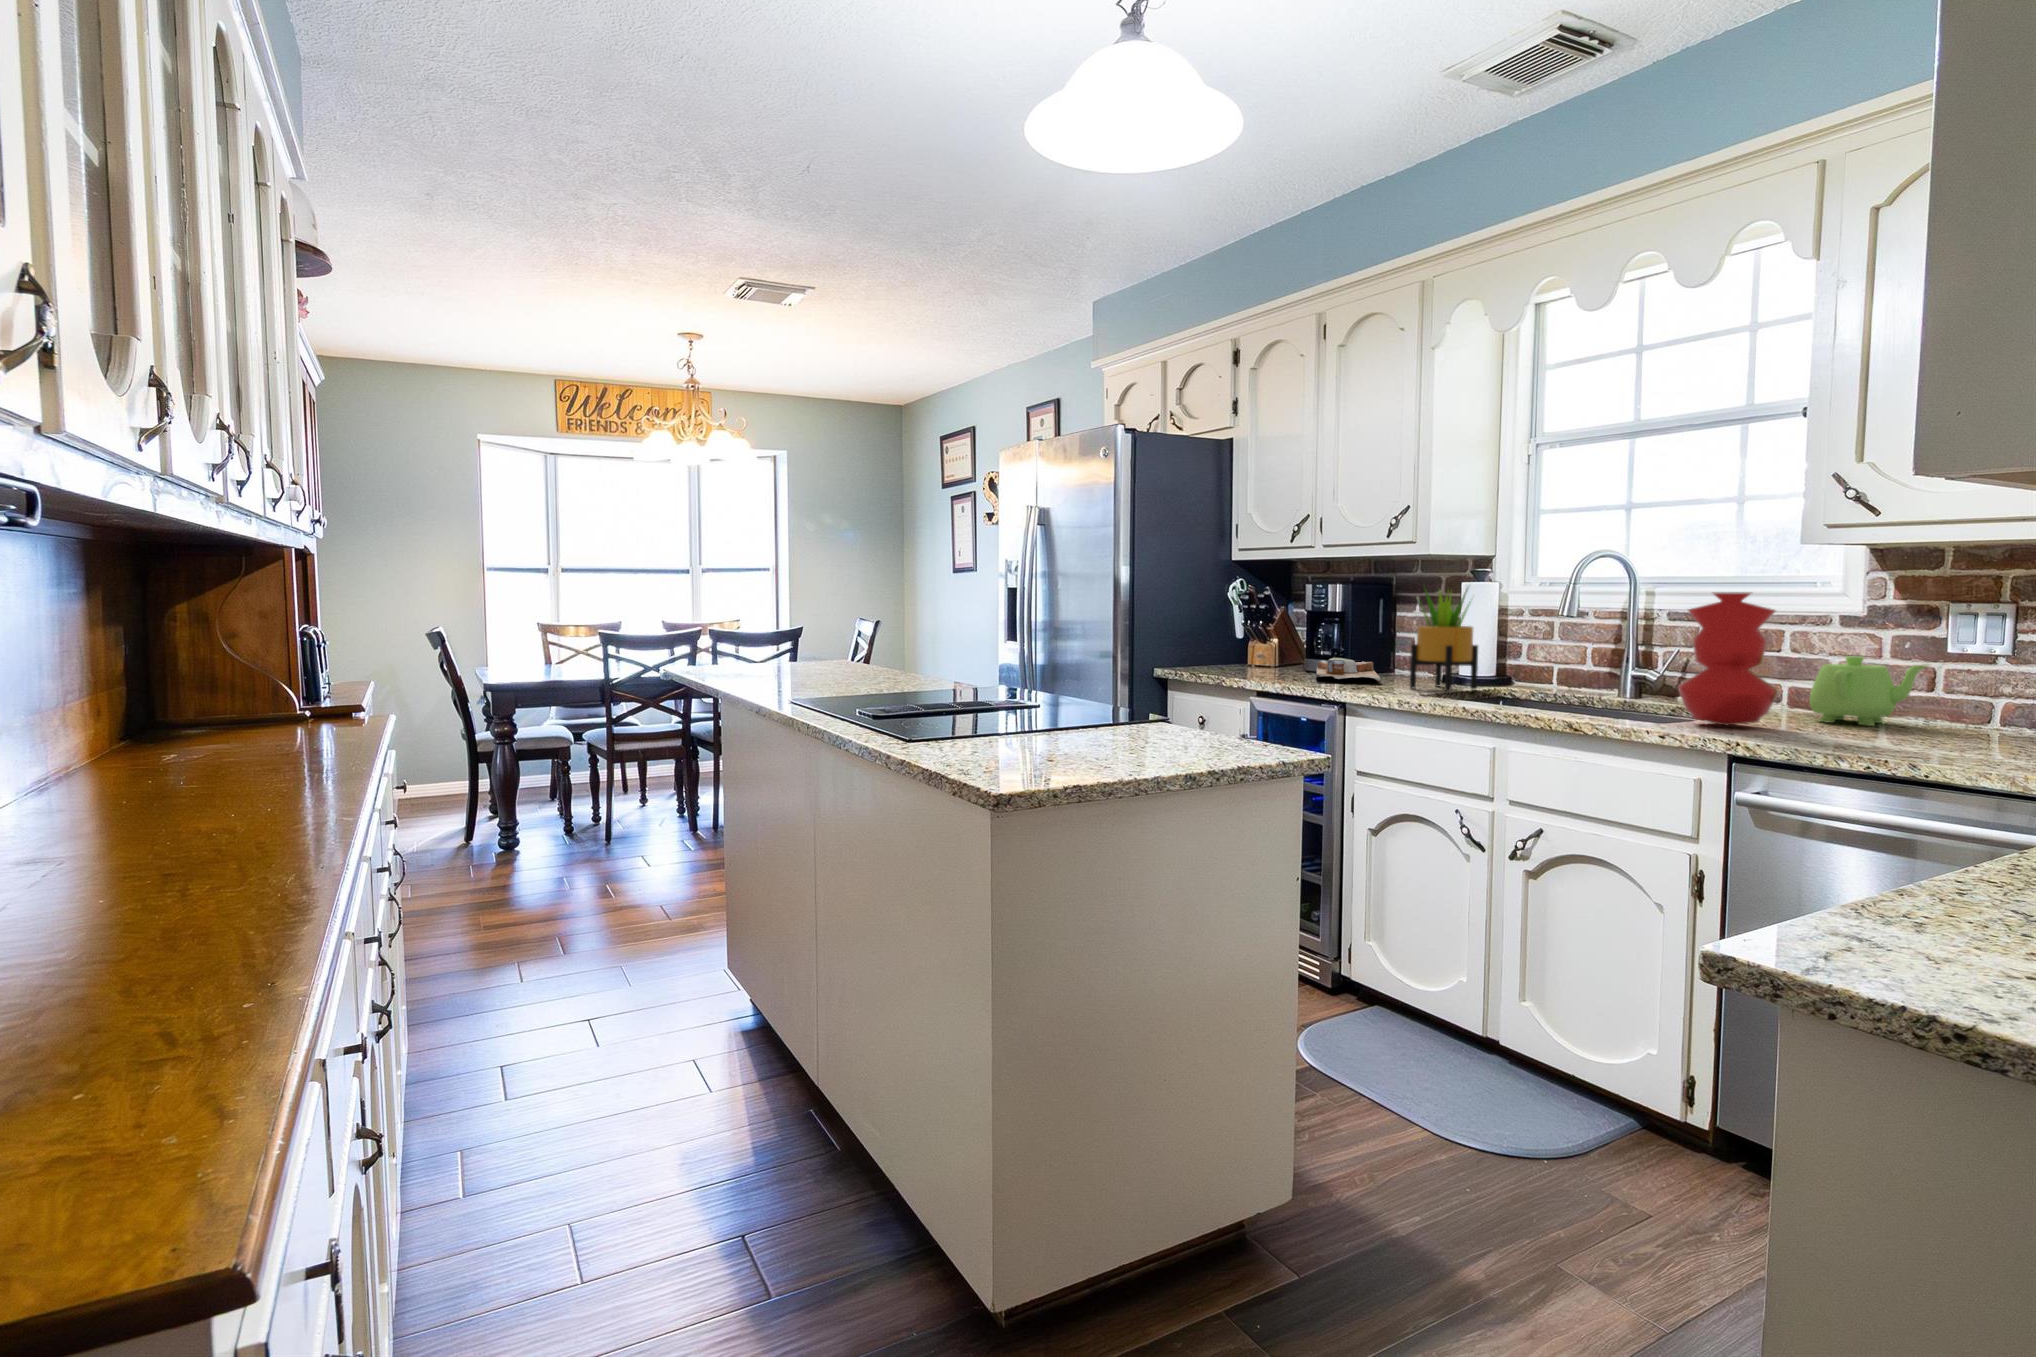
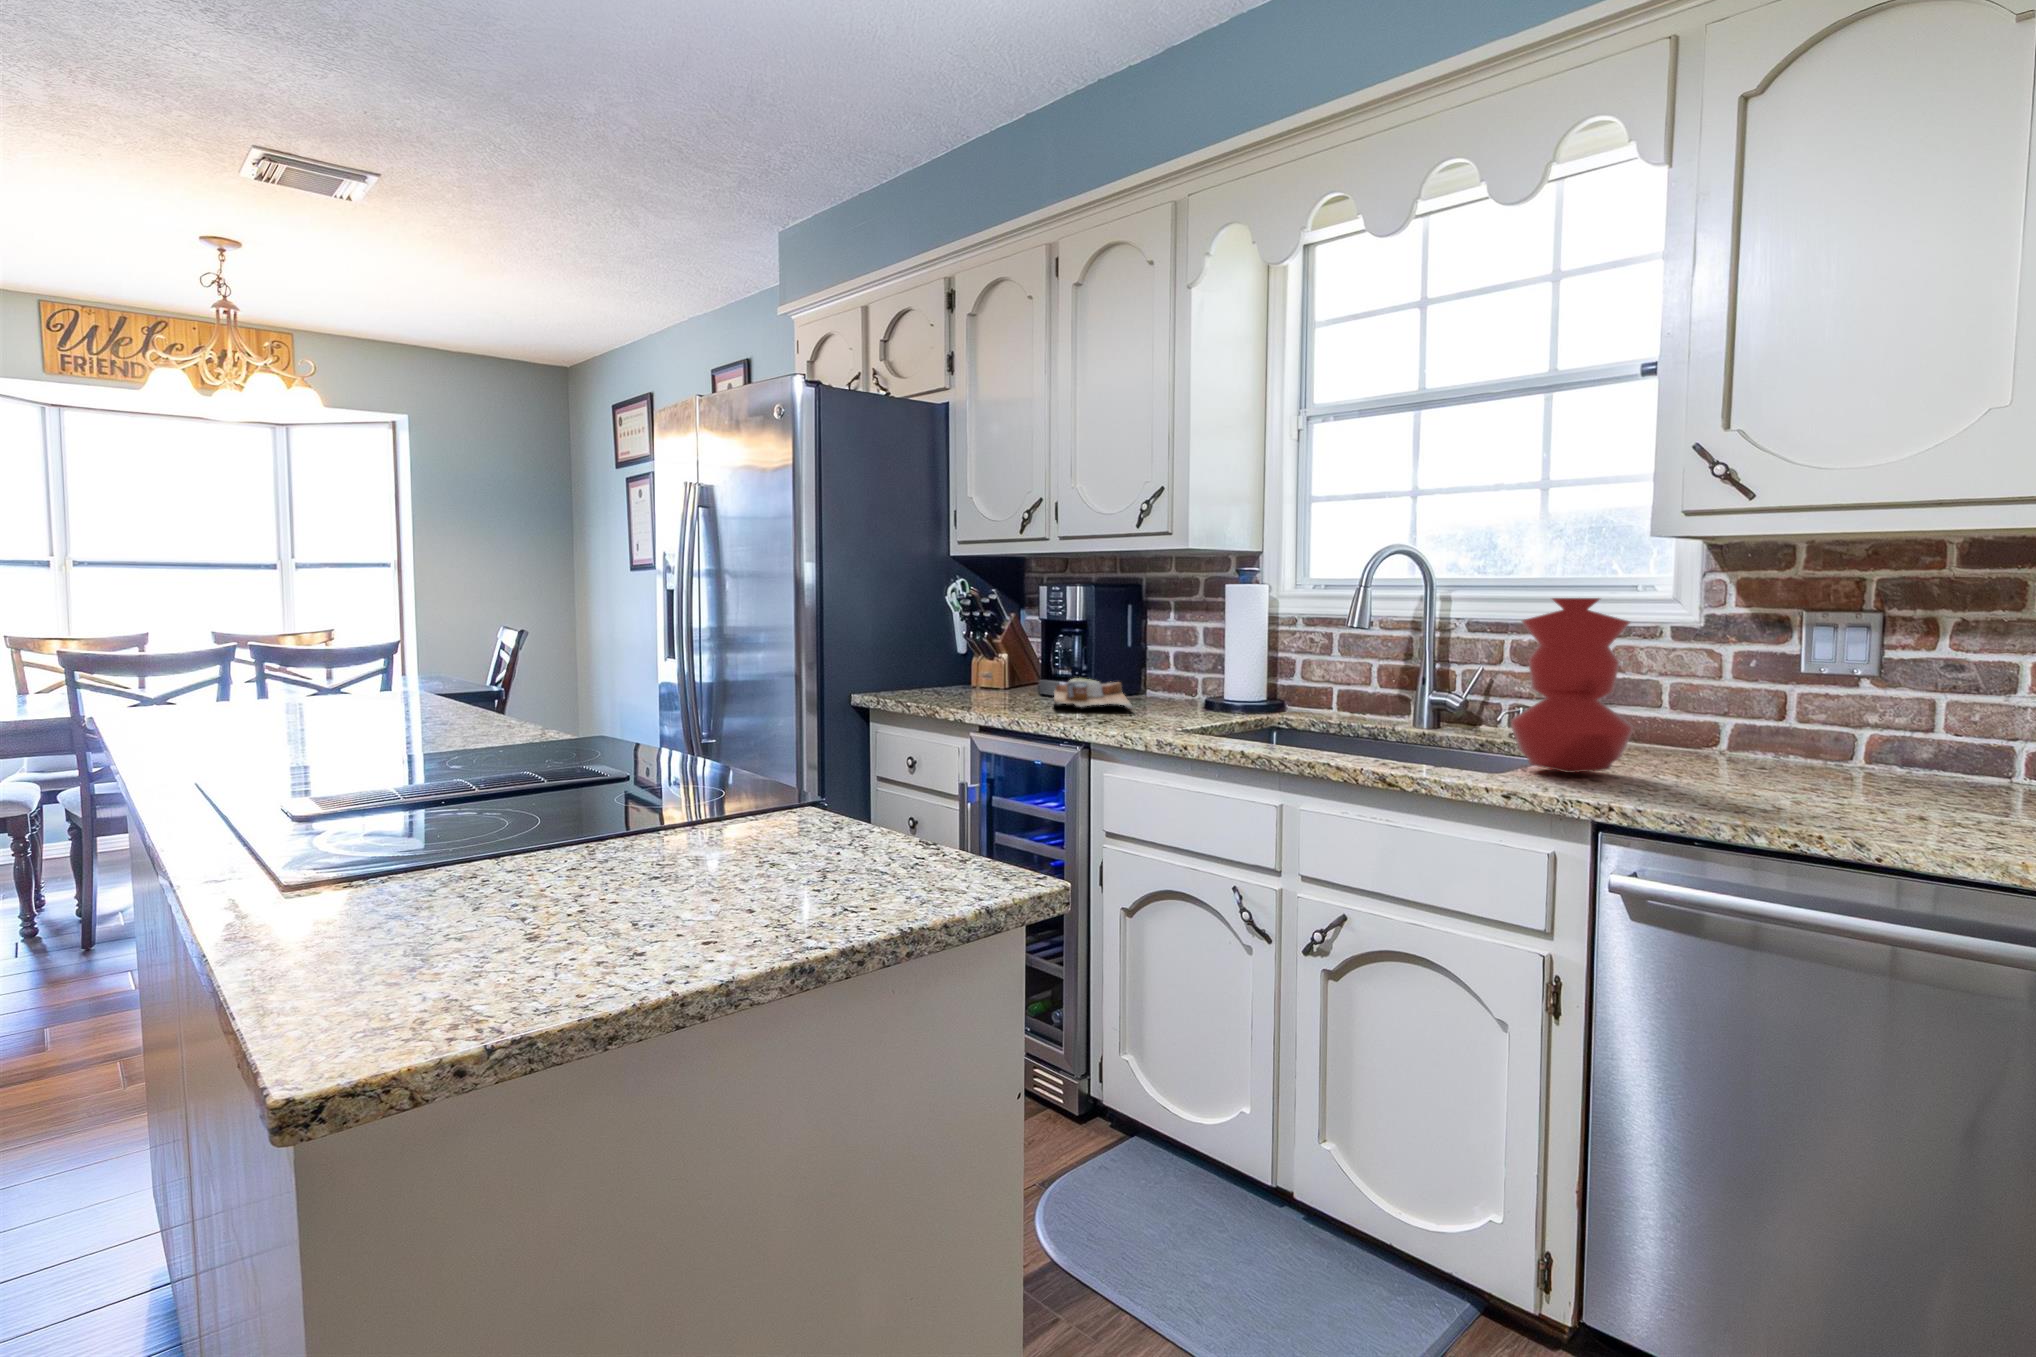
potted plant: present [1410,588,1478,691] -> none [1168,583,1249,723]
teapot: present [1809,656,1928,726] -> none [1647,678,1789,766]

